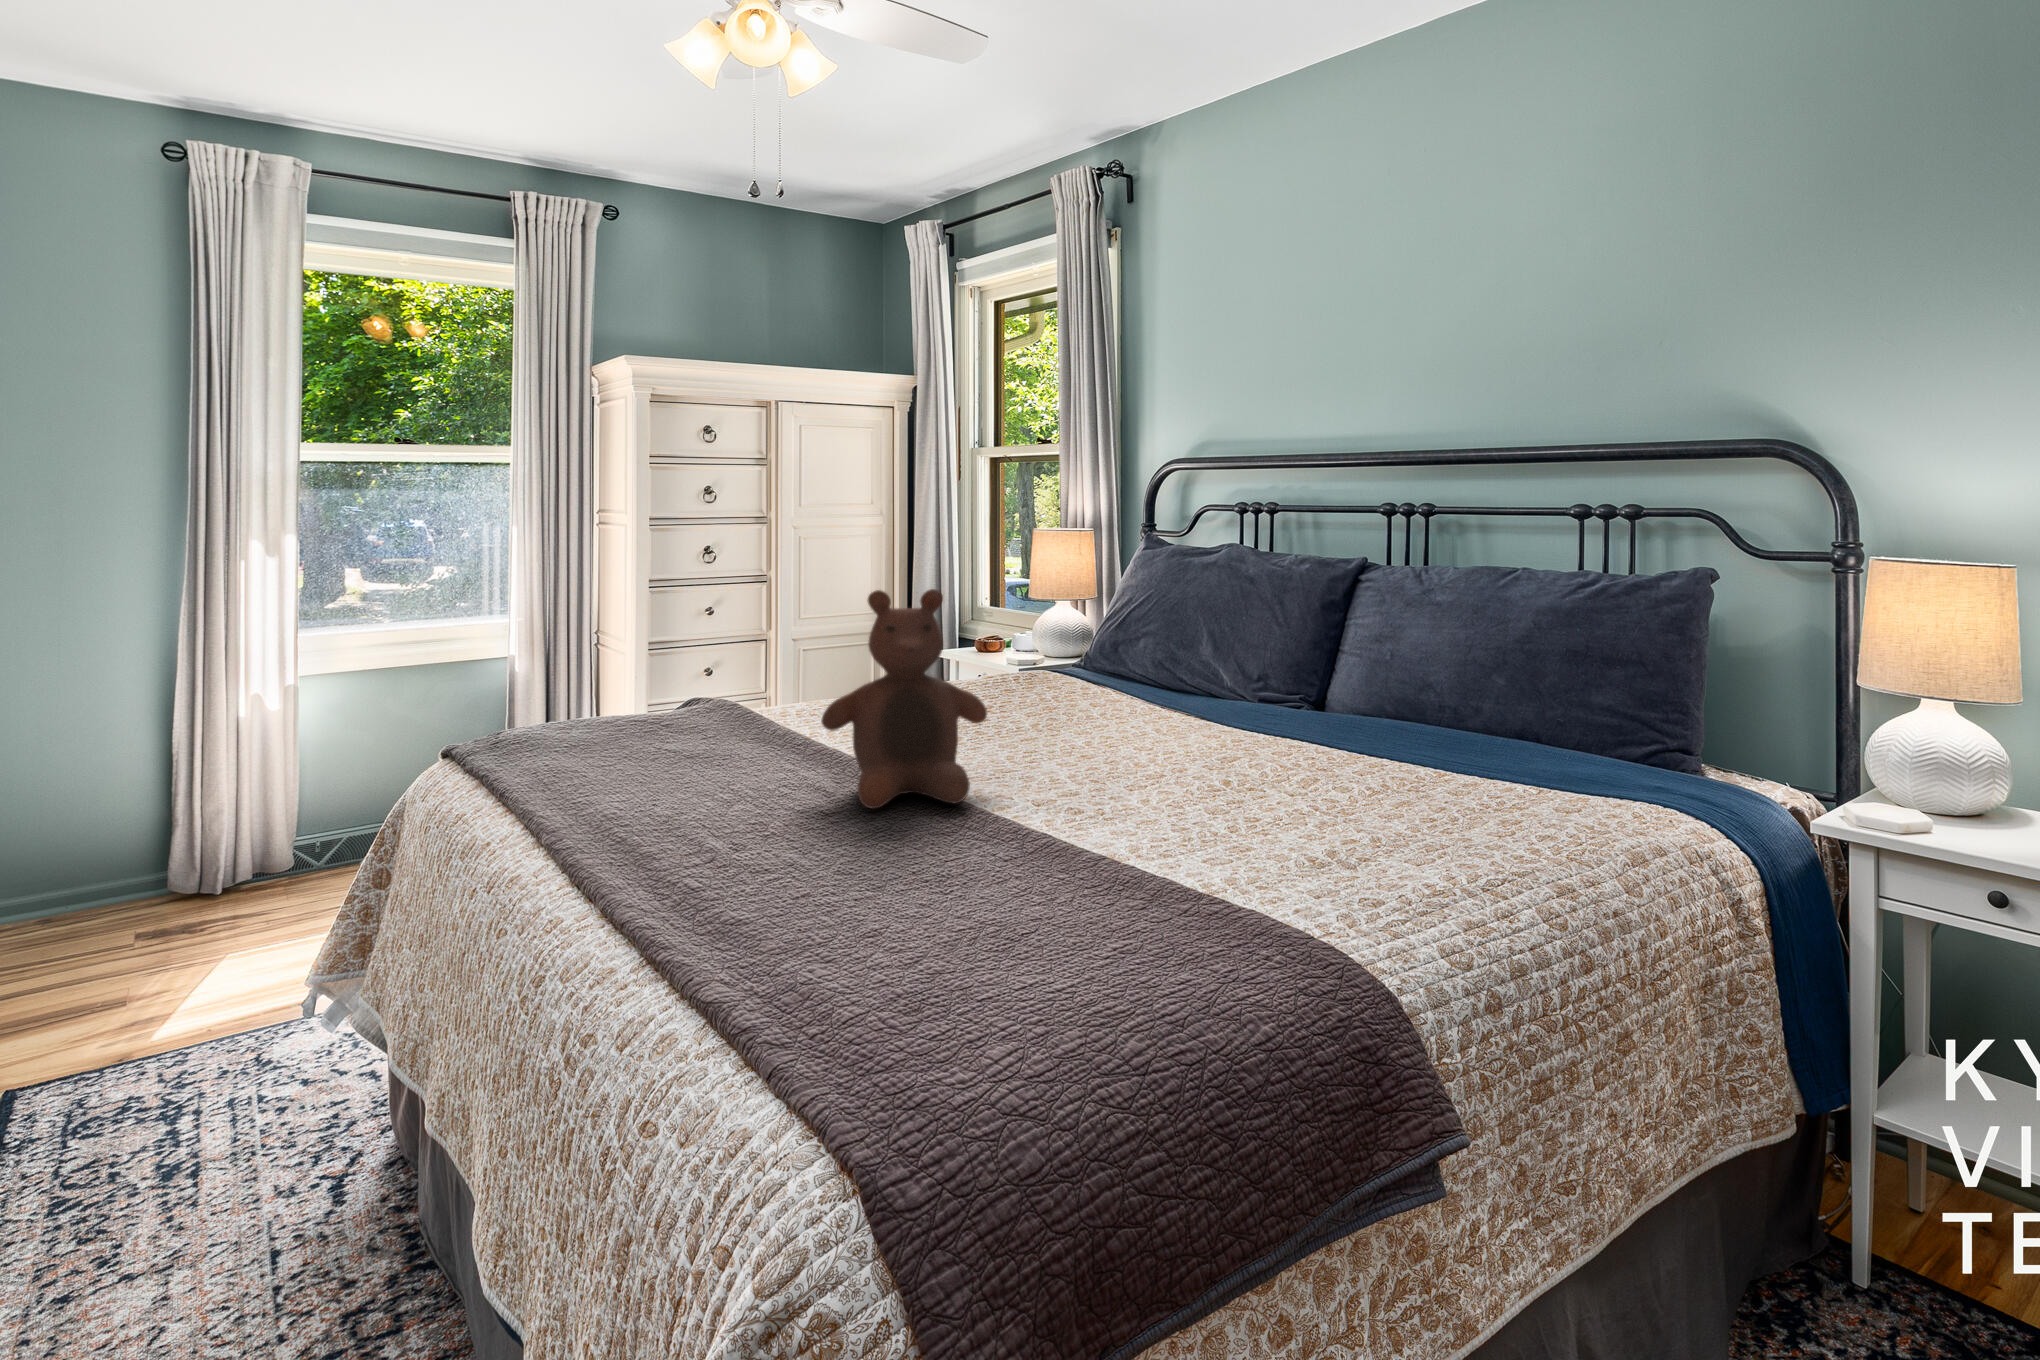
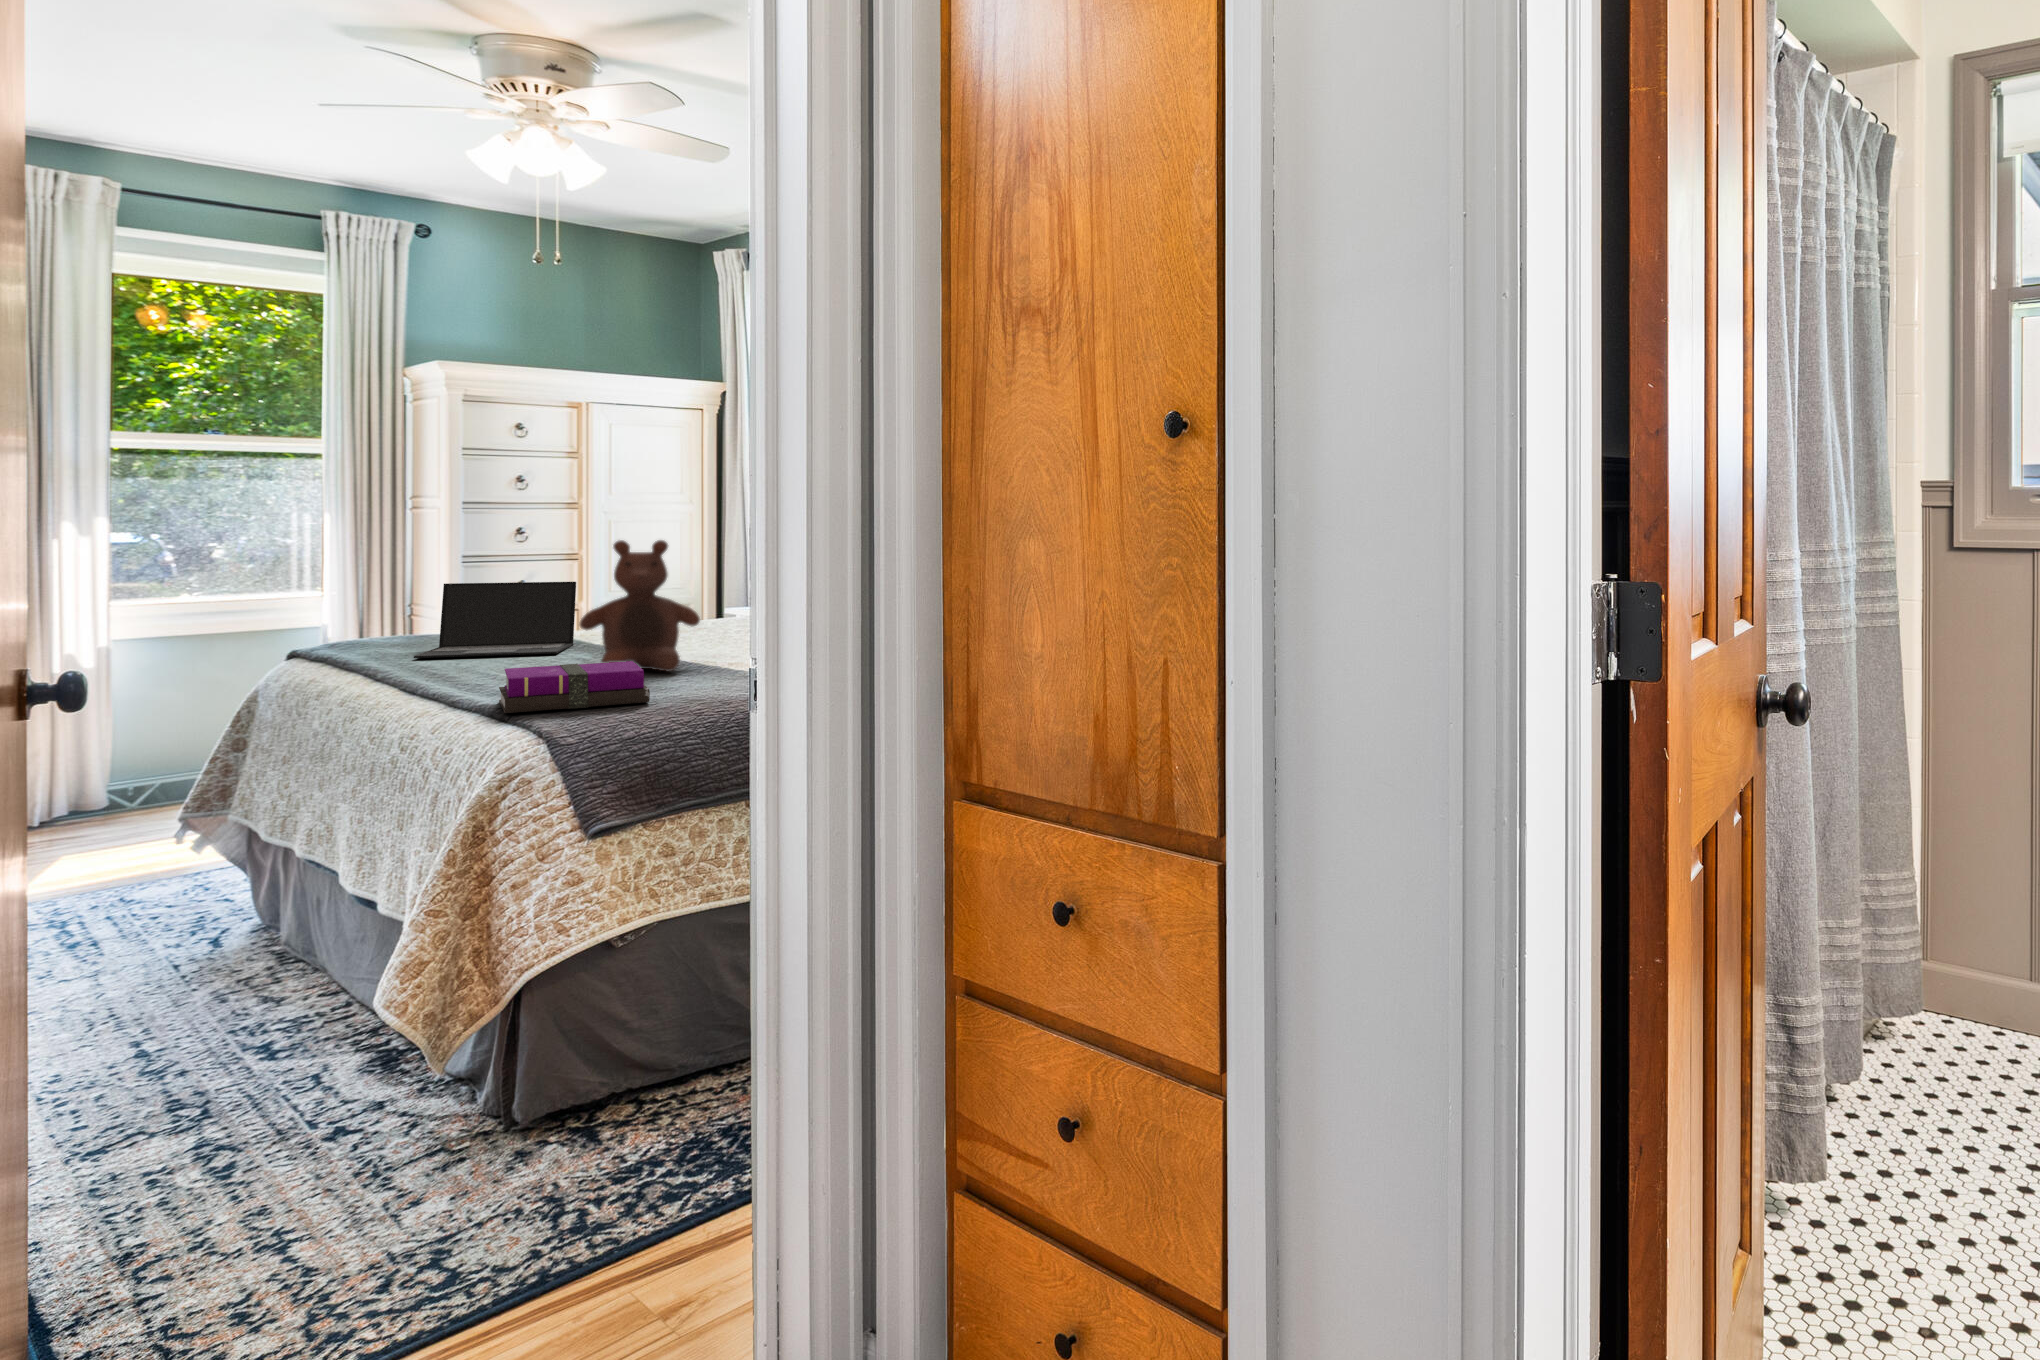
laptop: none [597,636,795,752] -> present [414,582,576,658]
notebook: none [724,810,972,936] -> present [499,661,650,713]

